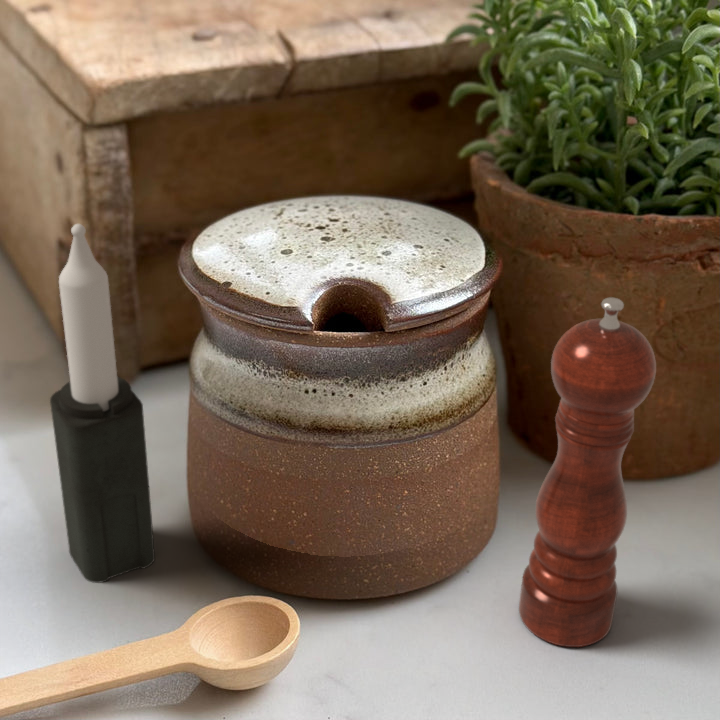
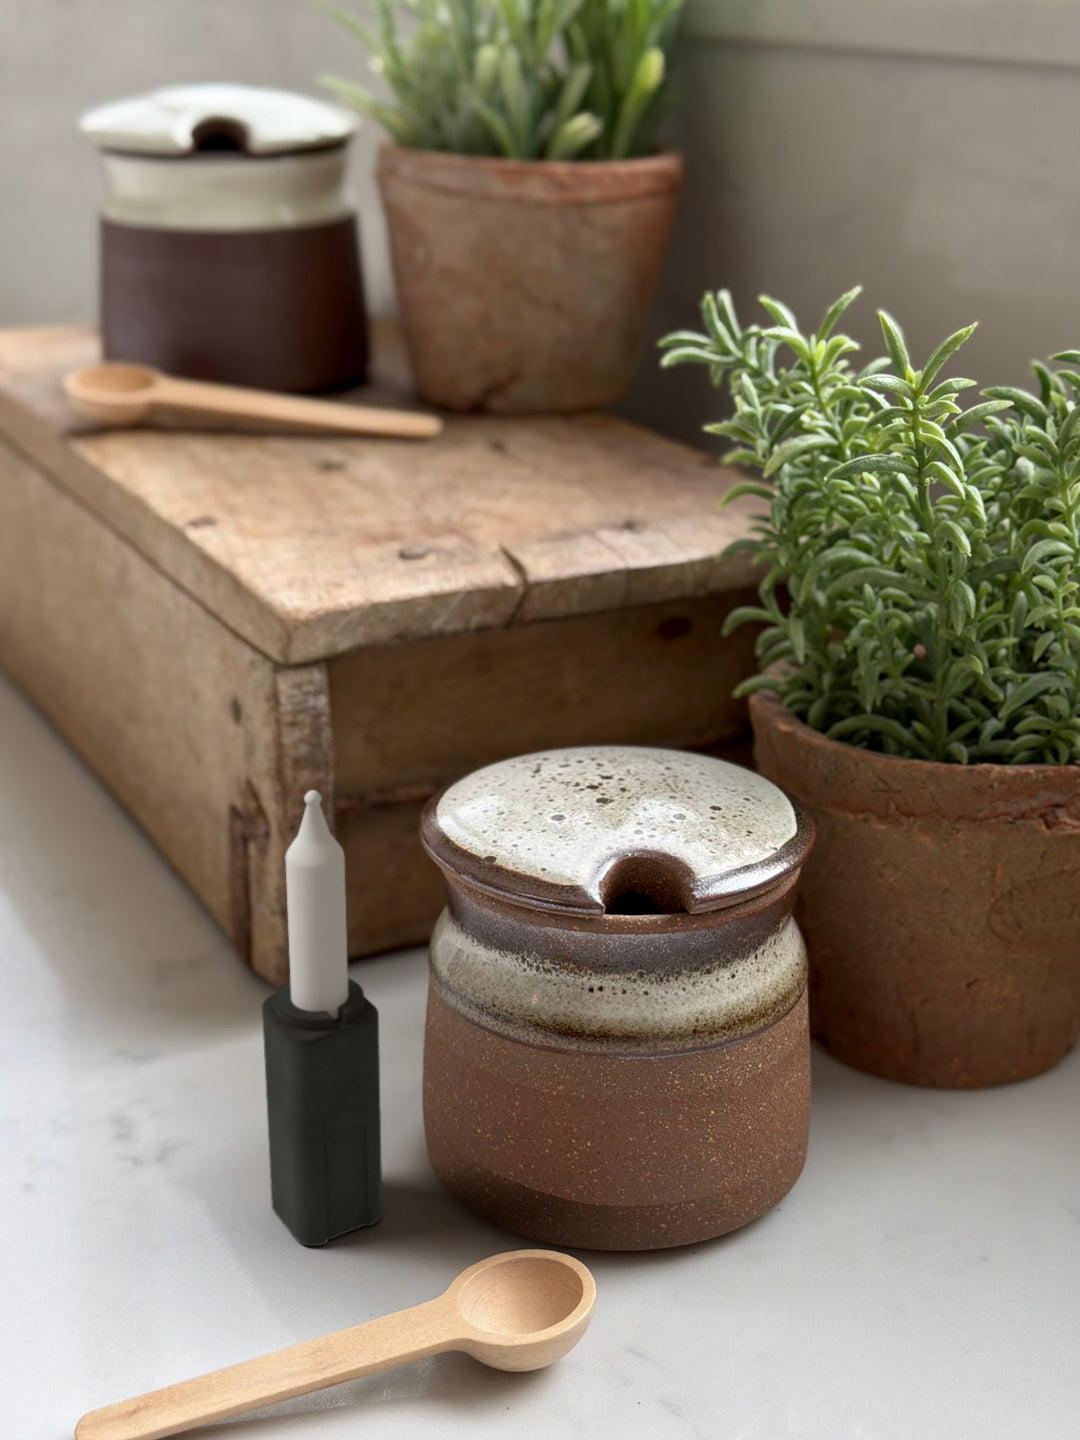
pepper mill: present [519,298,656,647] -> none [854,866,1020,1309]

